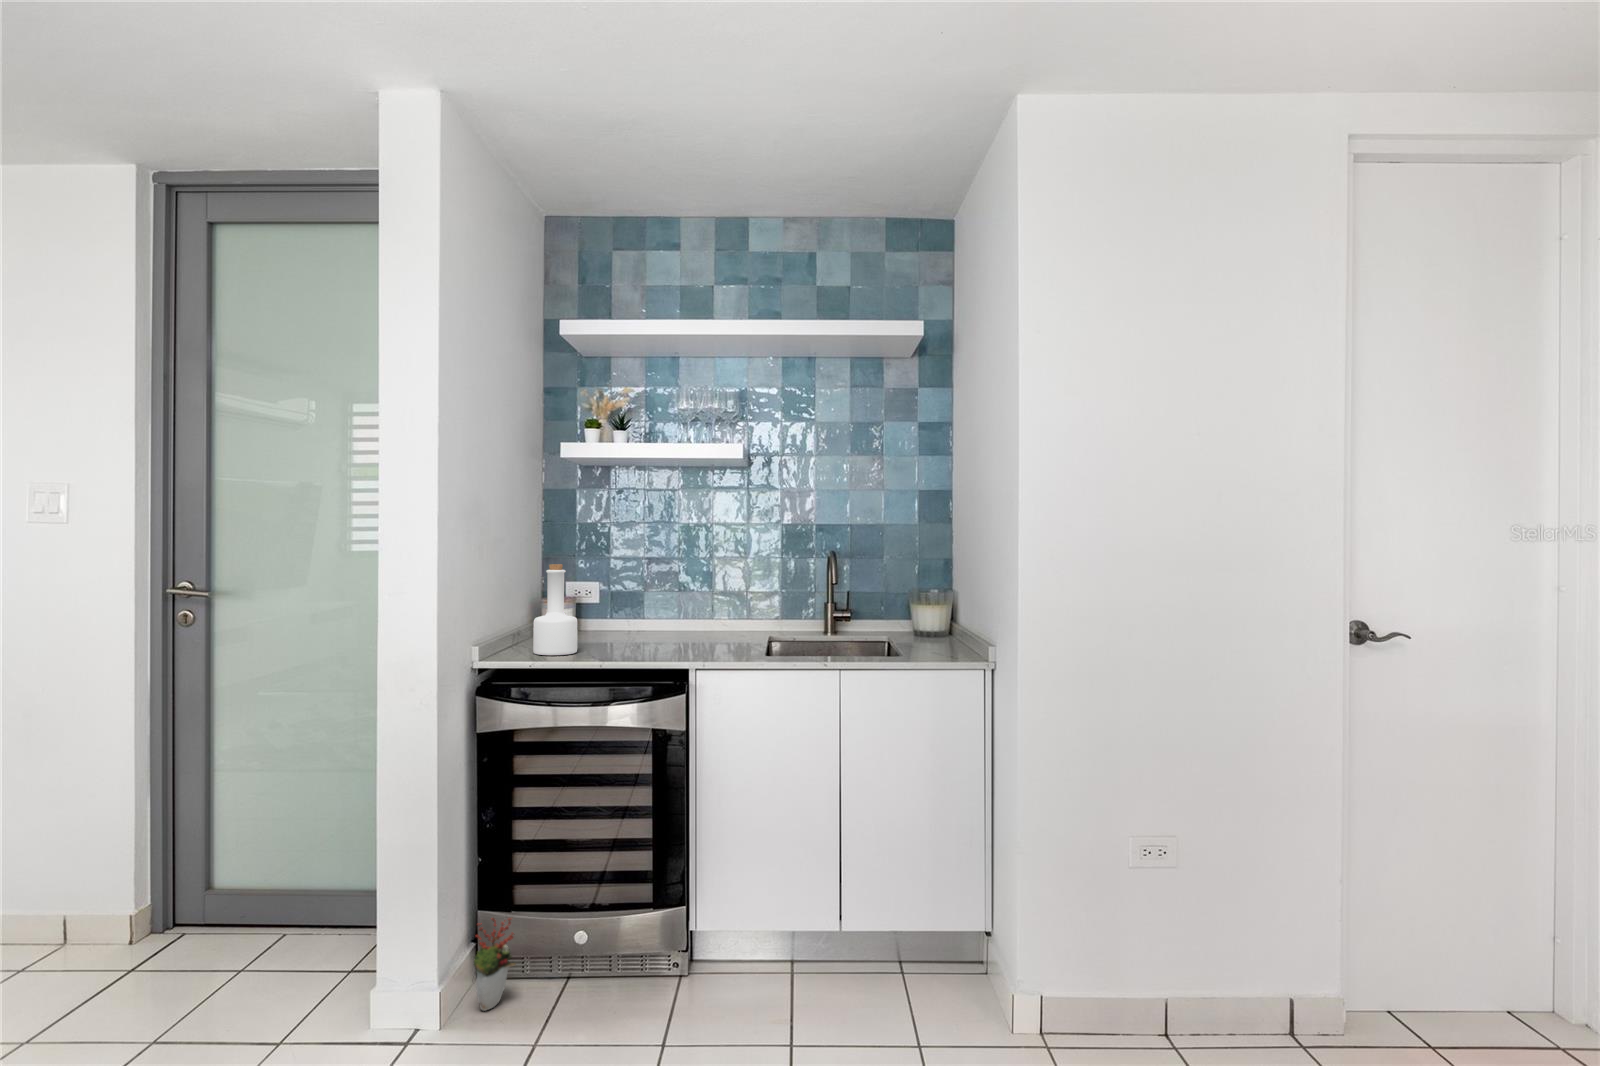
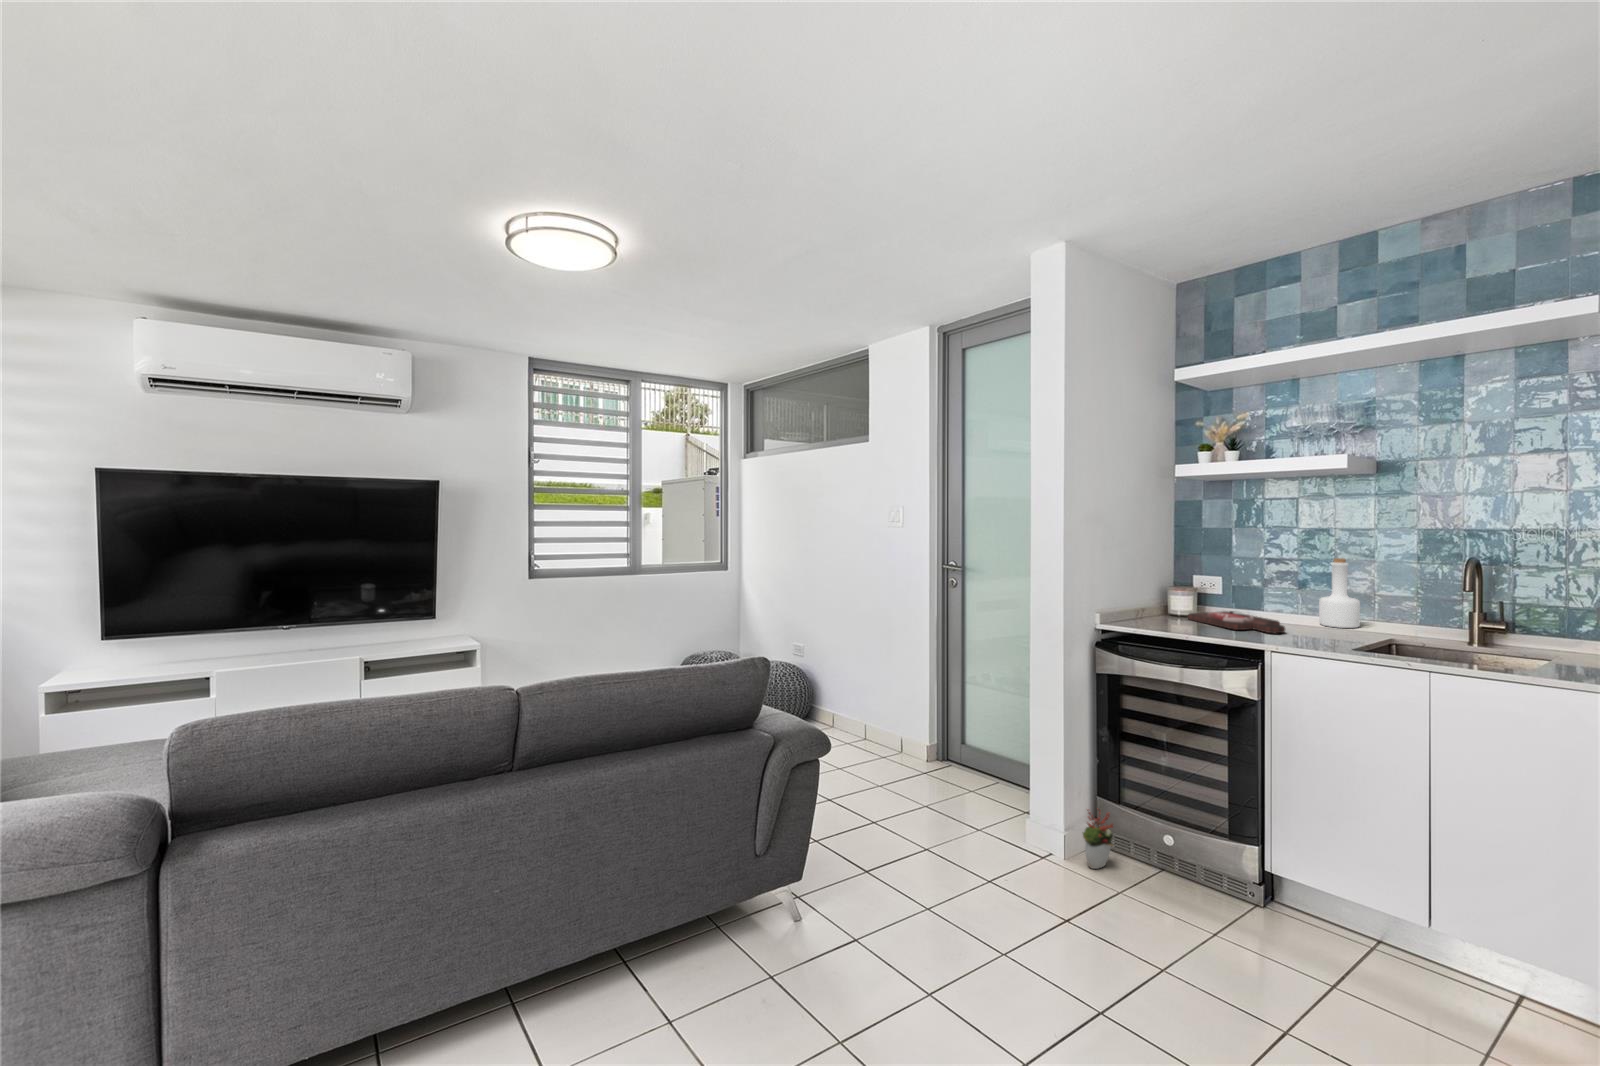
bottle: present [533,564,577,655] -> present [1319,558,1360,628]
cutting board: none [572,625,684,644] -> present [1188,611,1285,633]

